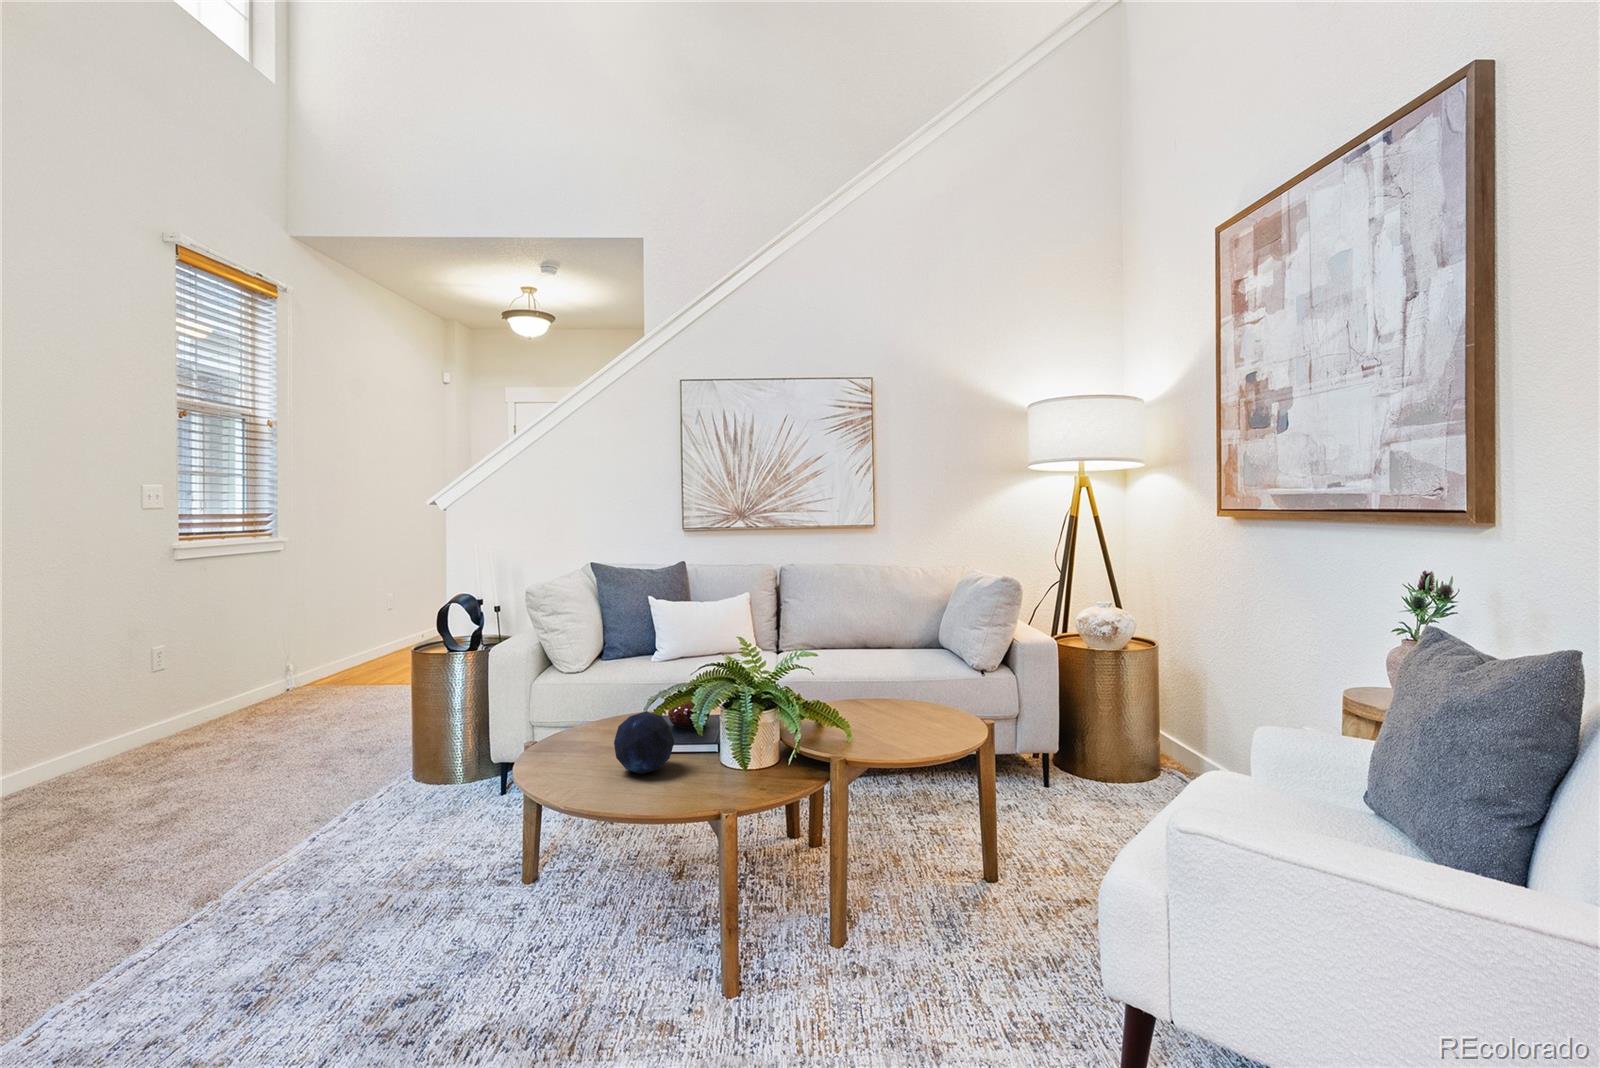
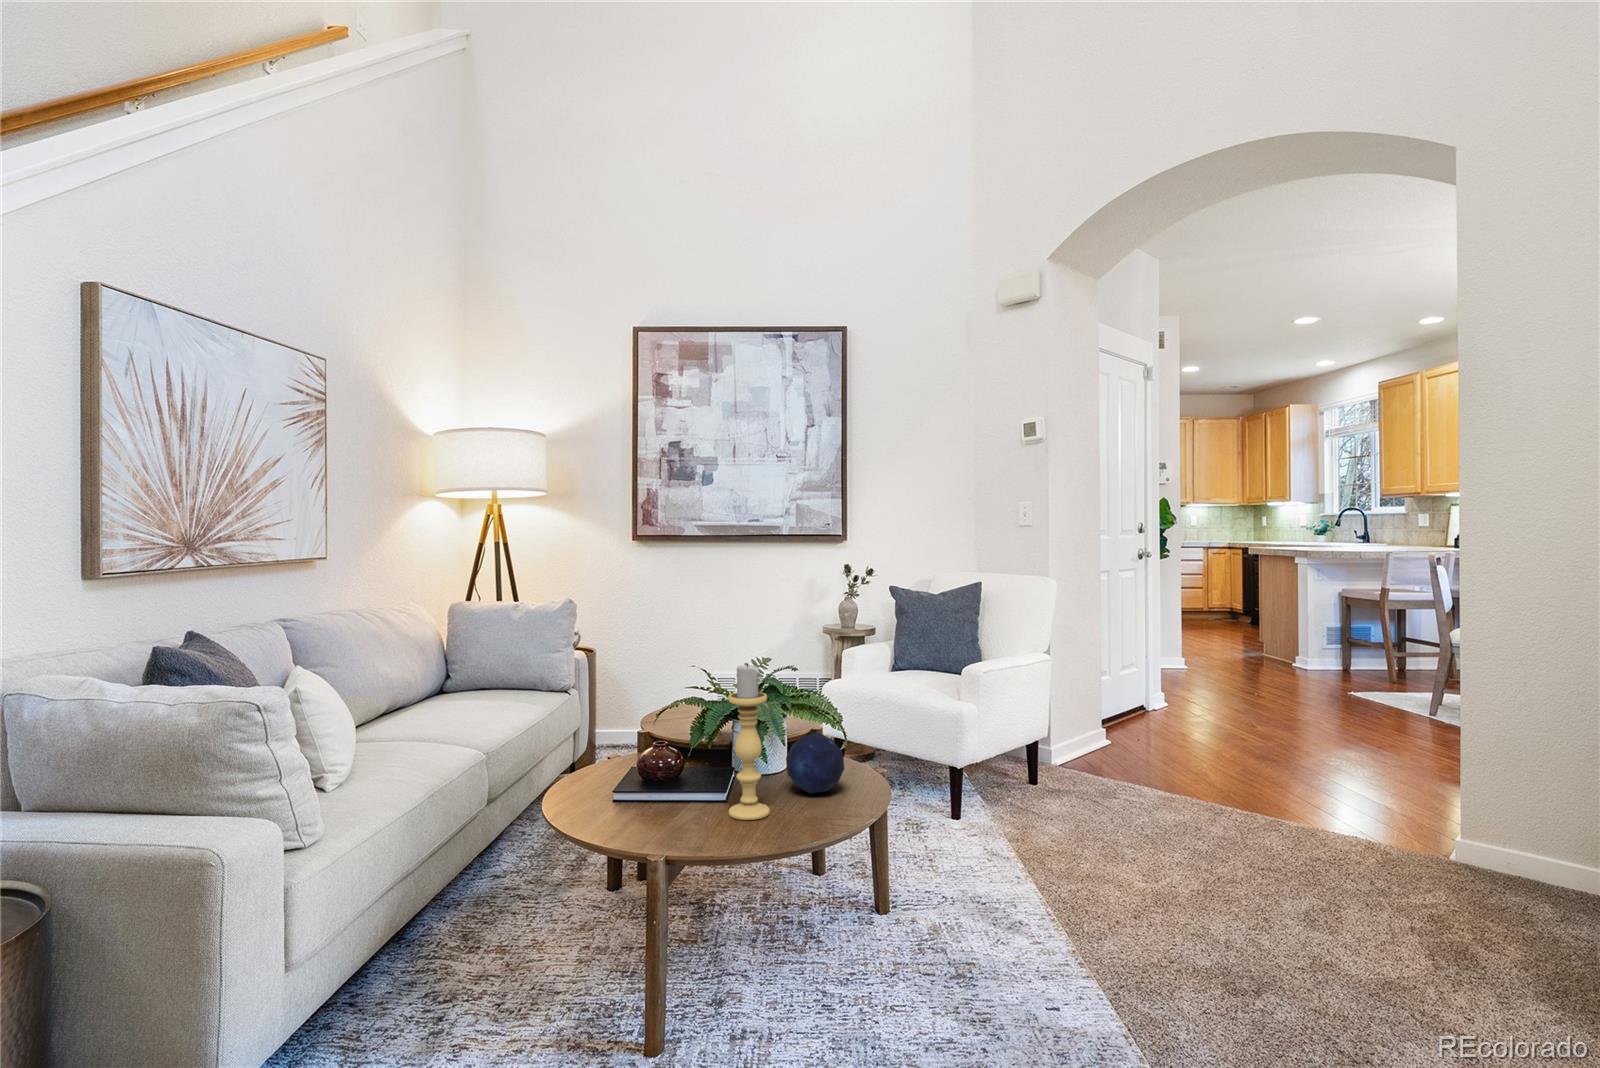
candle holder: none [572,621,610,757] -> present [728,663,770,820]

